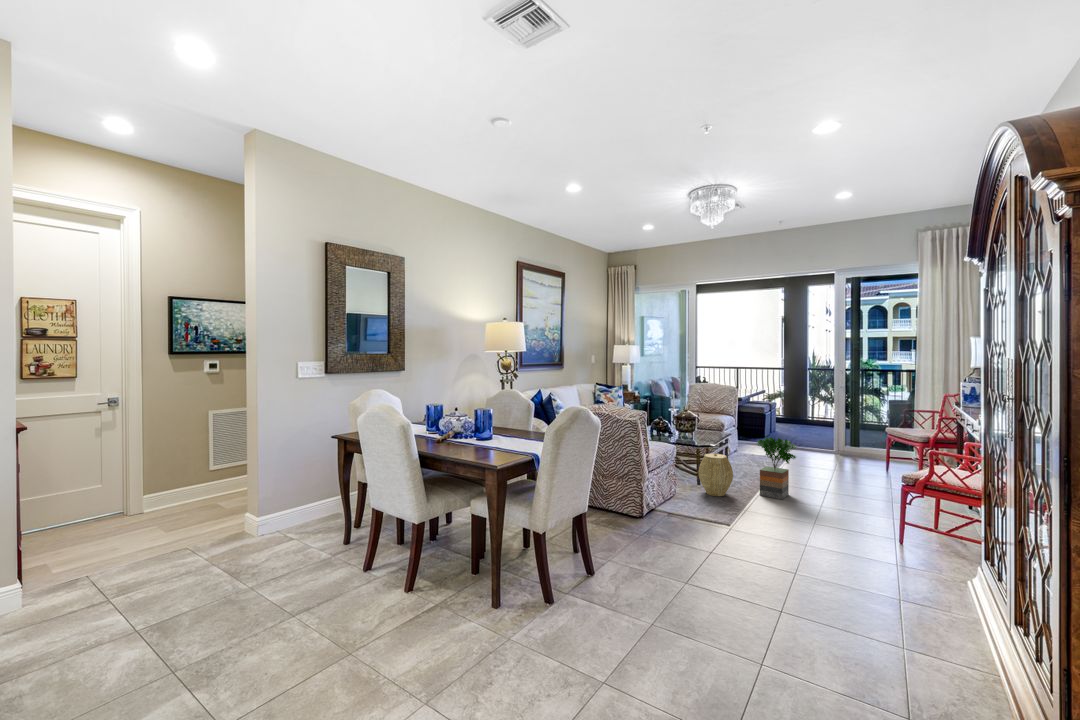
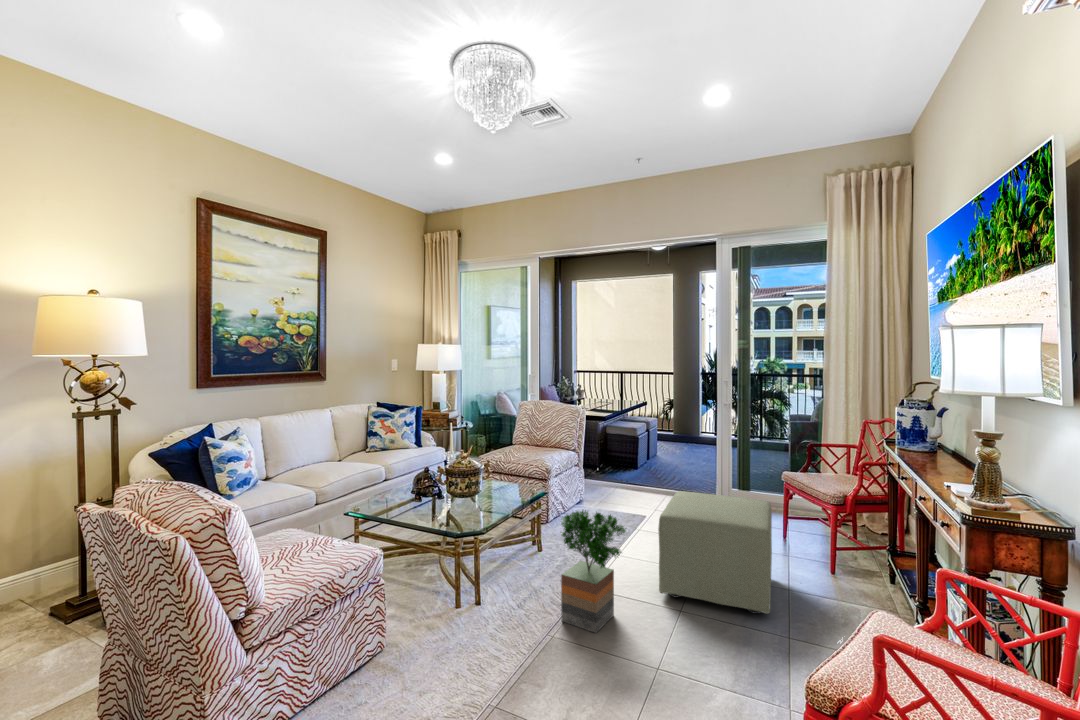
ottoman: none [812,435,883,497] -> present [658,491,772,614]
woven basket: present [699,454,733,496] -> none [452,544,513,631]

